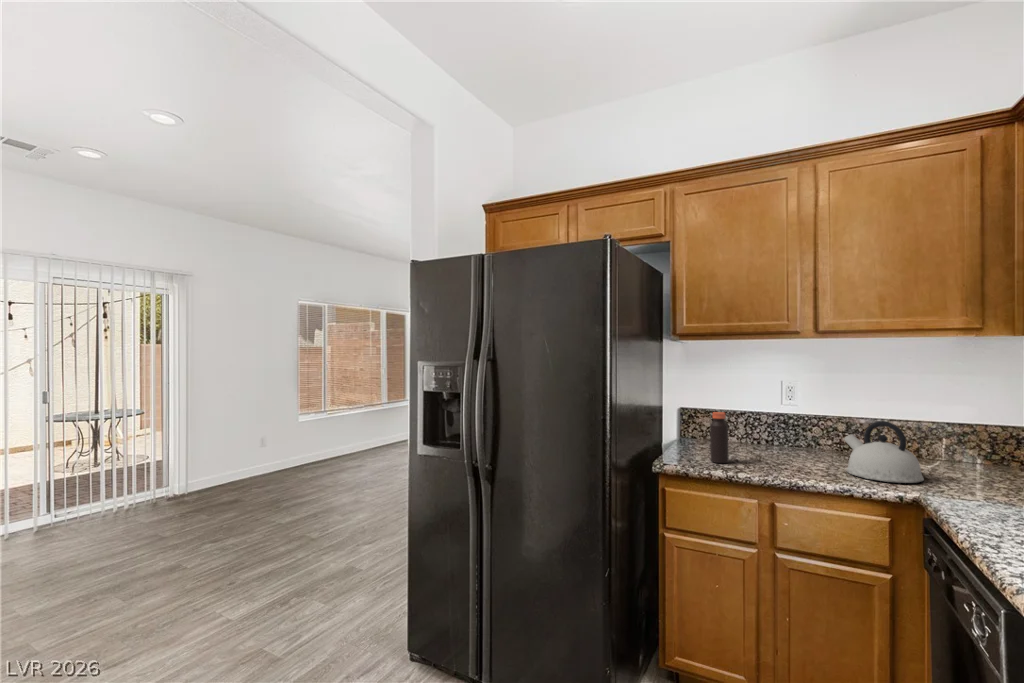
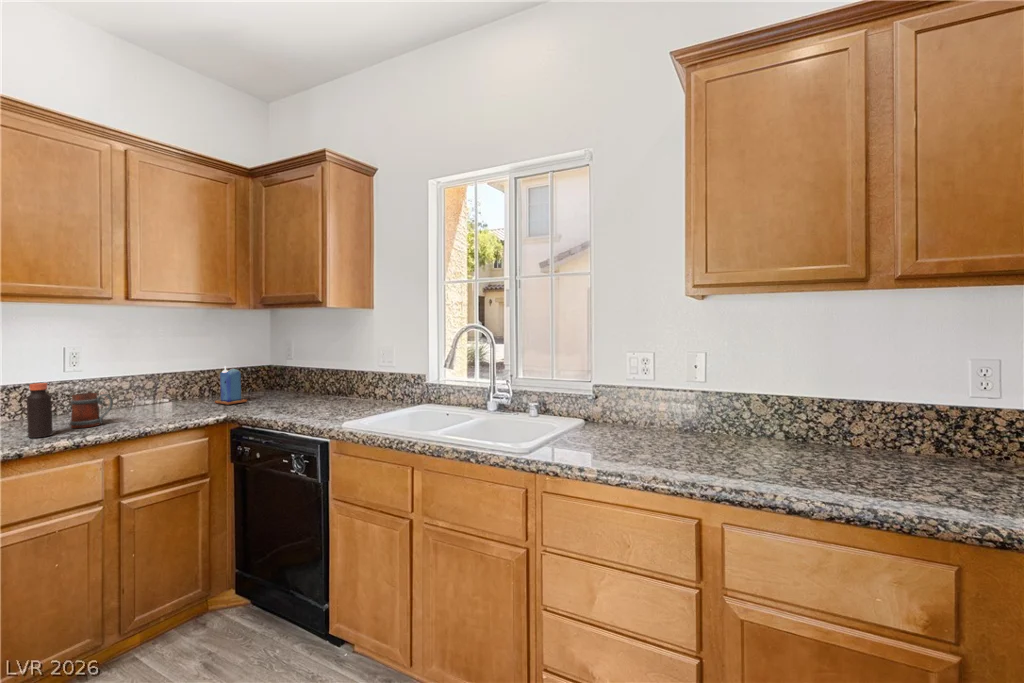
kettle: present [844,421,924,483] -> none [153,371,216,416]
candle: none [945,421,998,483] -> present [215,366,247,405]
mug: none [752,428,788,465] -> present [70,393,113,428]

